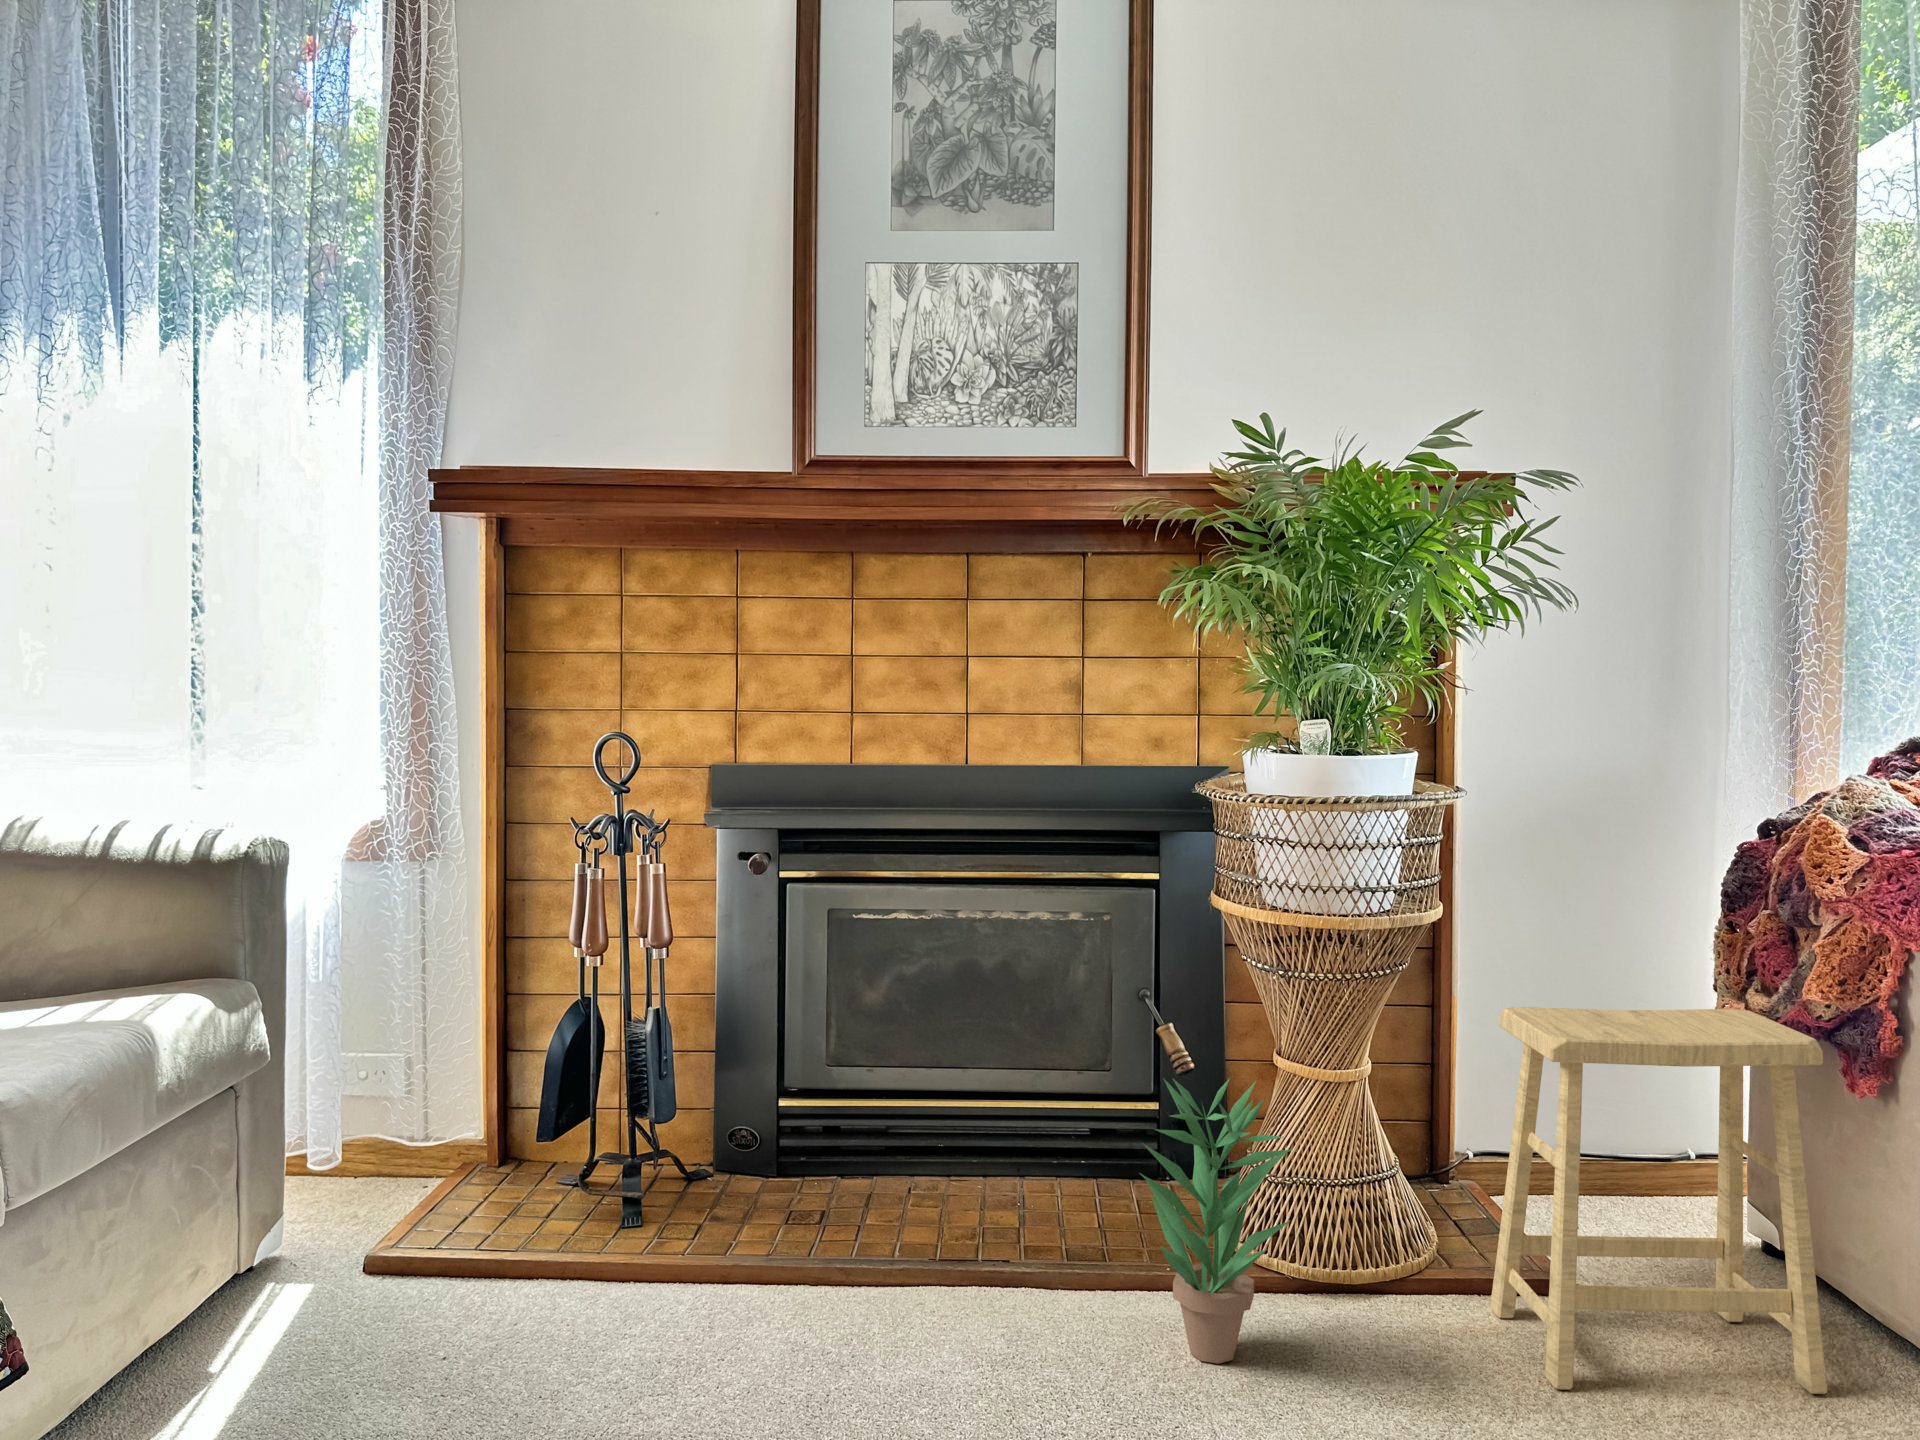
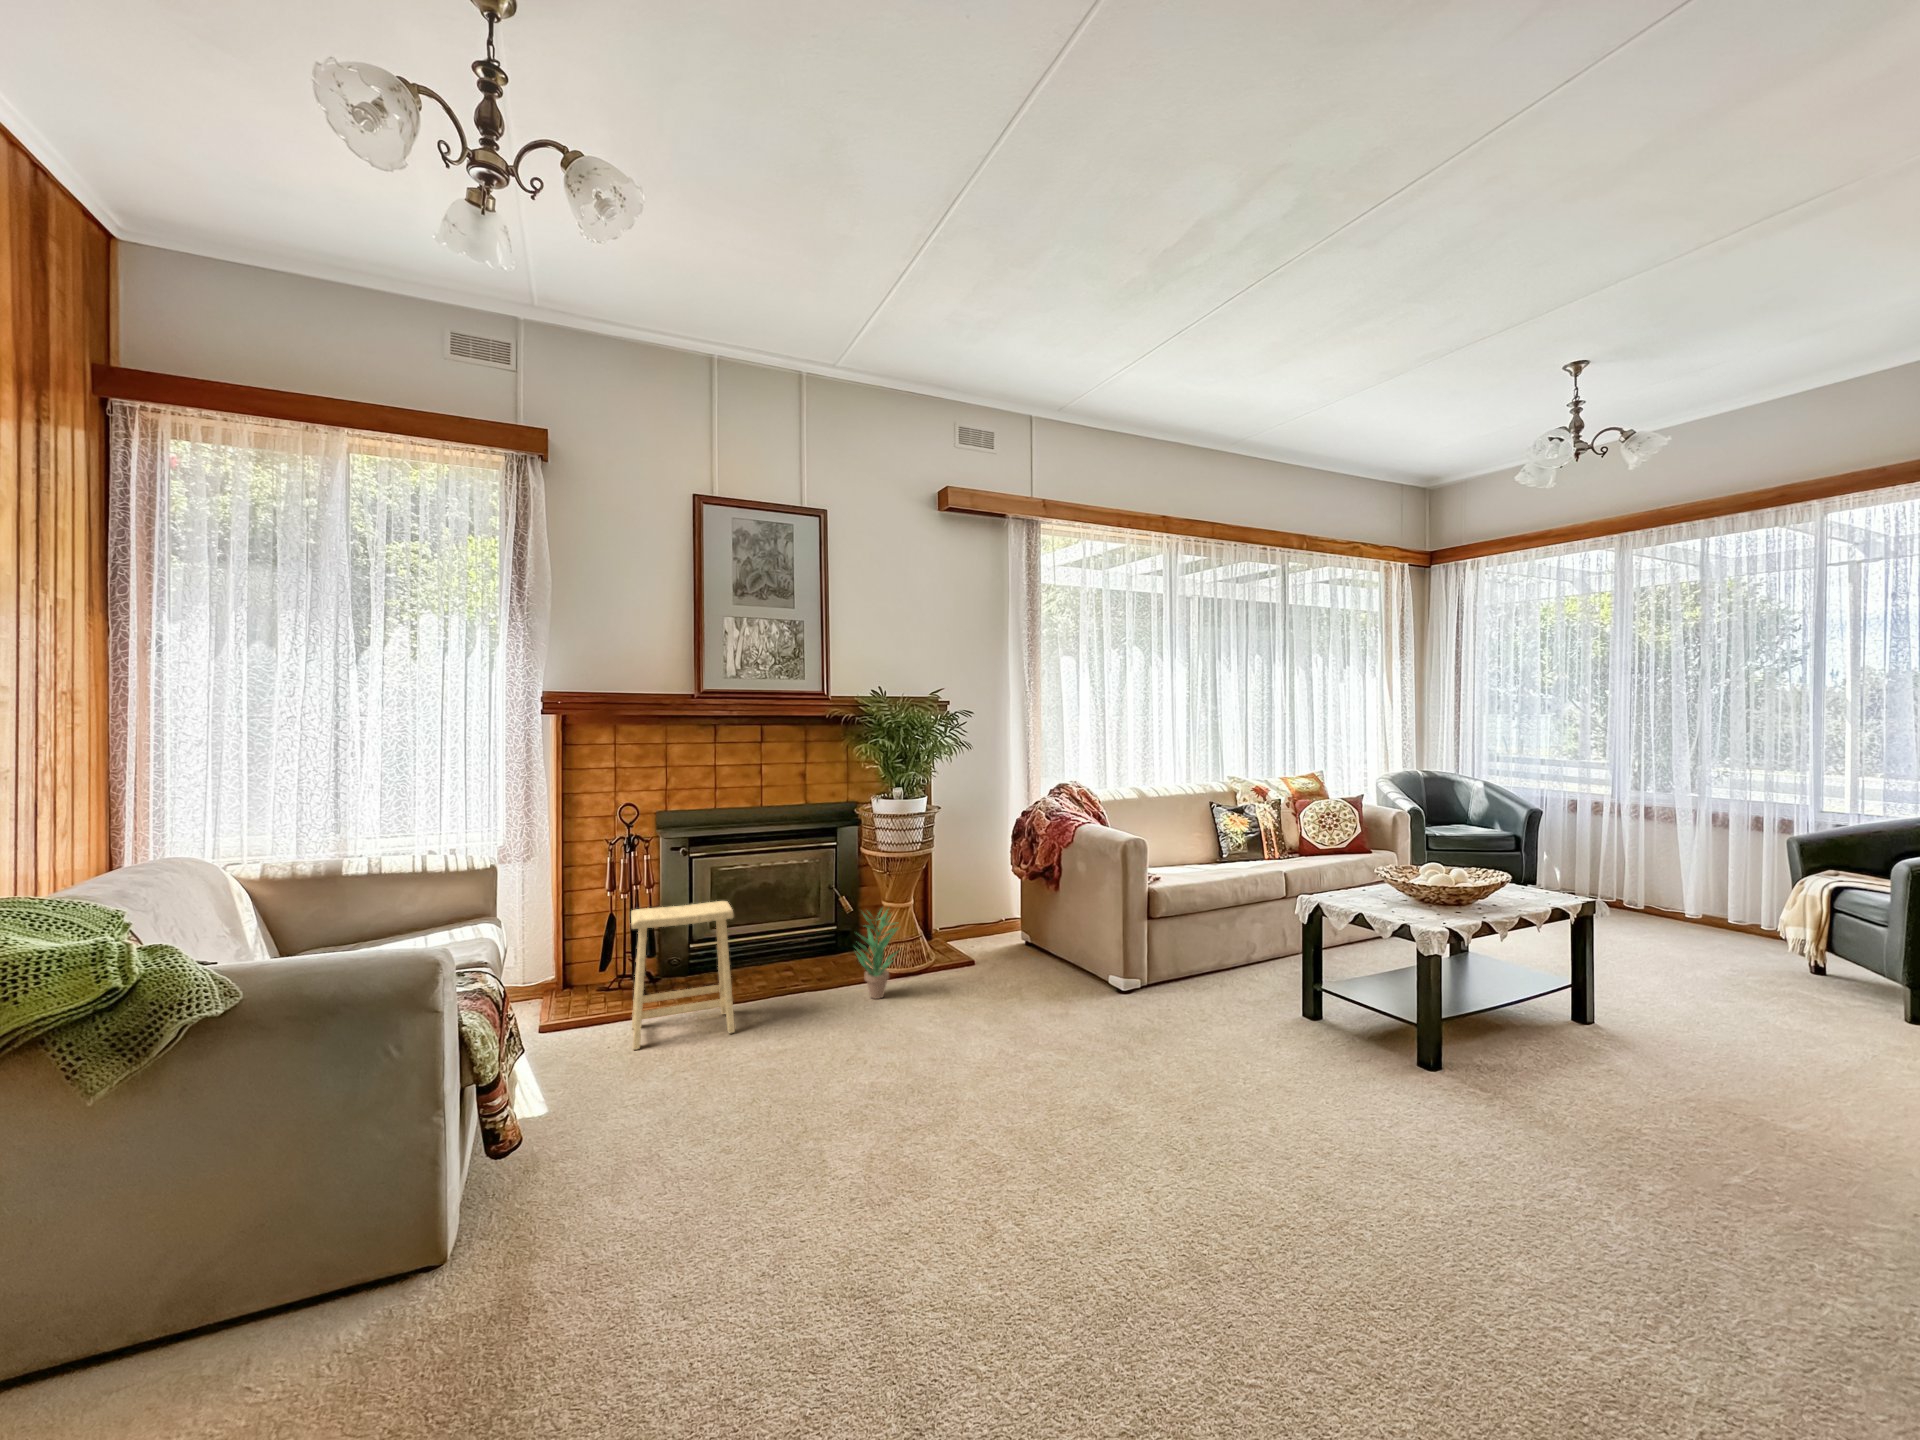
footstool: present [1490,1007,1827,1394] -> present [631,901,735,1050]

